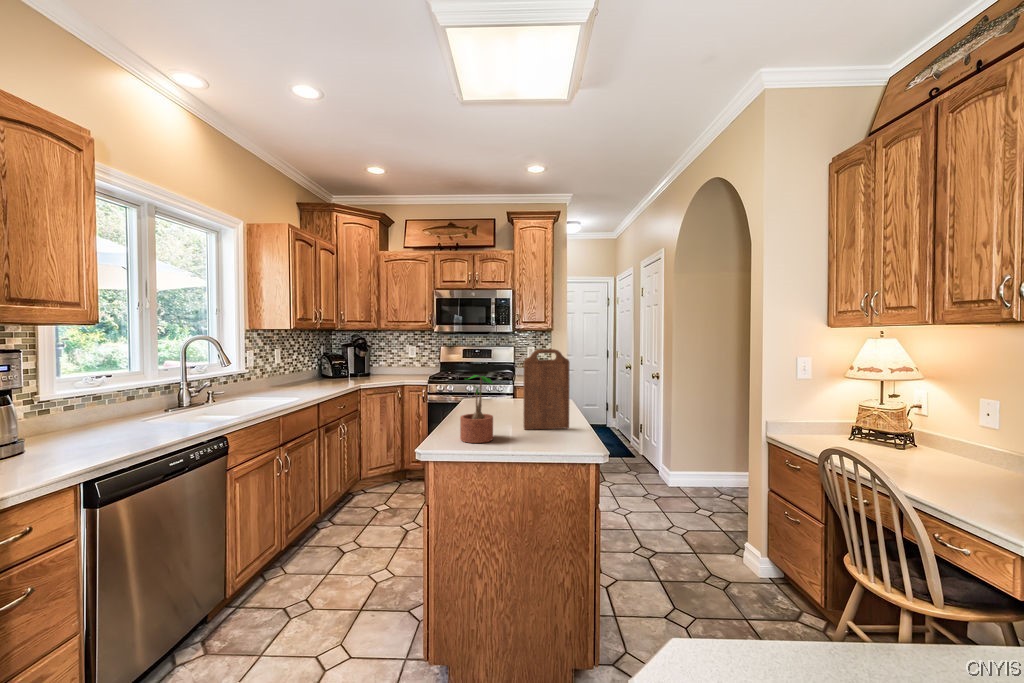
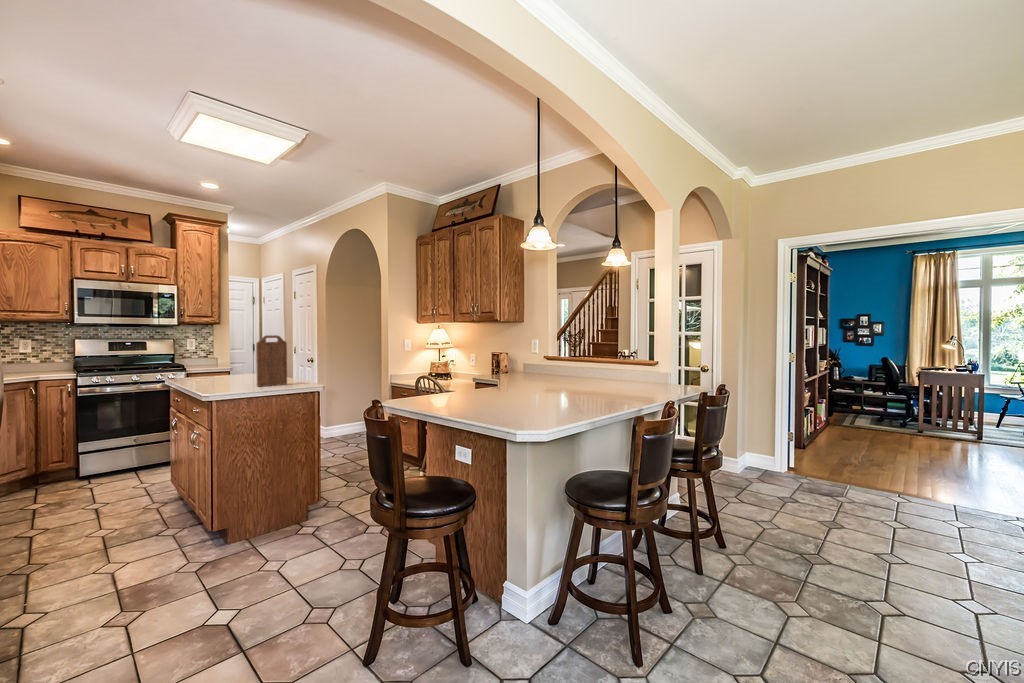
potted plant: present [460,375,493,443] -> none [220,352,247,394]

